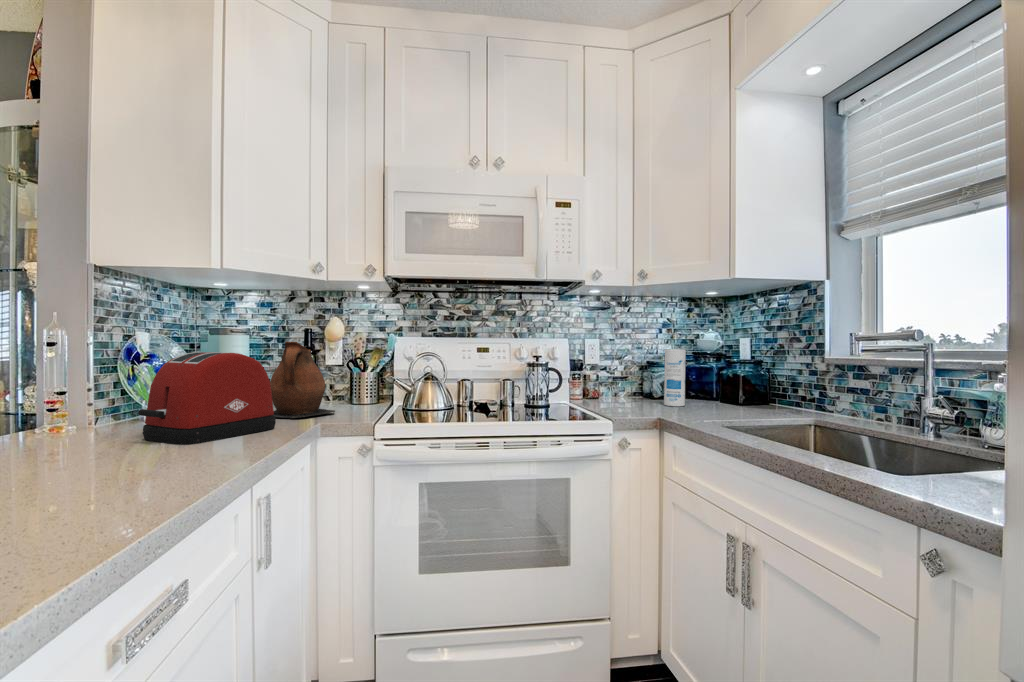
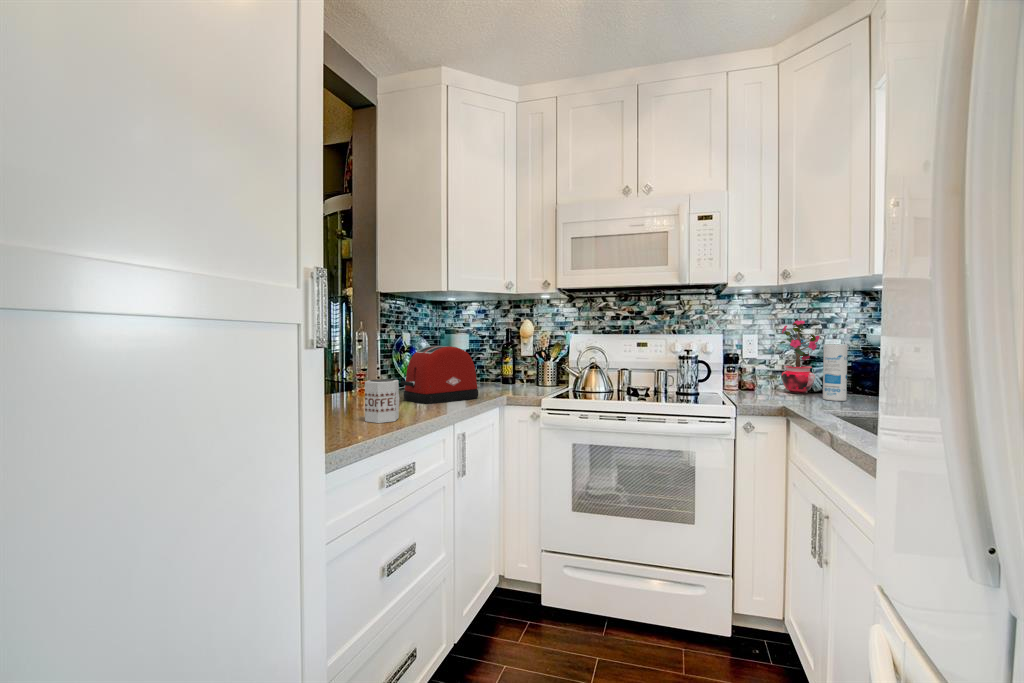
potted plant: none [612,322,653,400] -> present [780,320,820,394]
ceramic pitcher: present [270,342,335,418] -> none [473,339,522,393]
mug: none [69,411,144,494] -> present [365,379,399,423]

